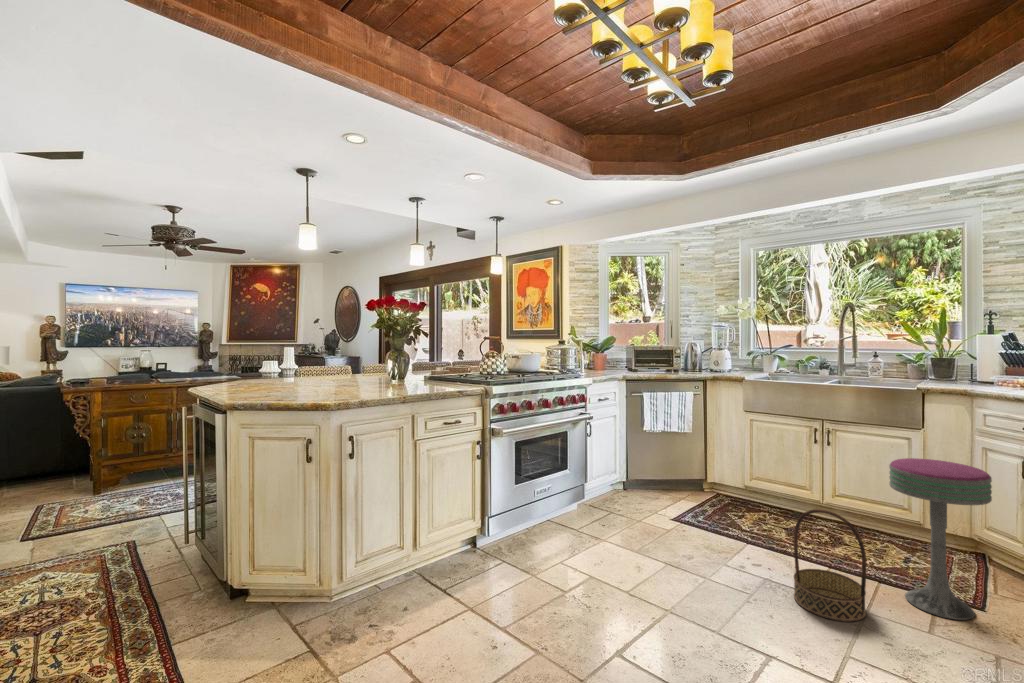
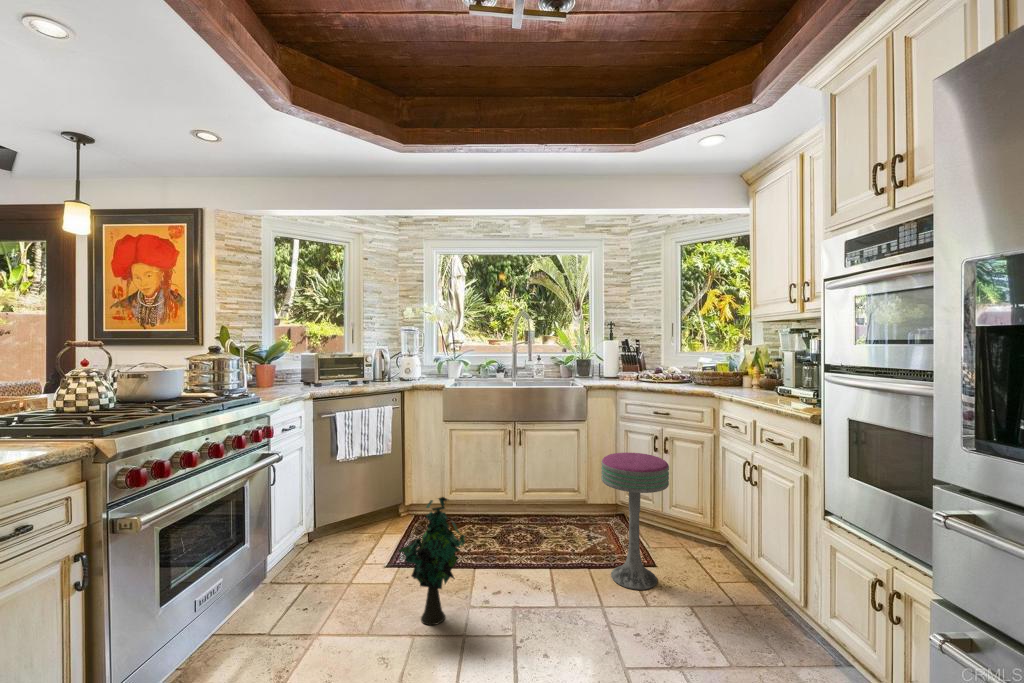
decorative plant: none [659,462,719,564] -> present [399,497,465,625]
basket: present [794,509,867,622] -> none [544,523,609,636]

